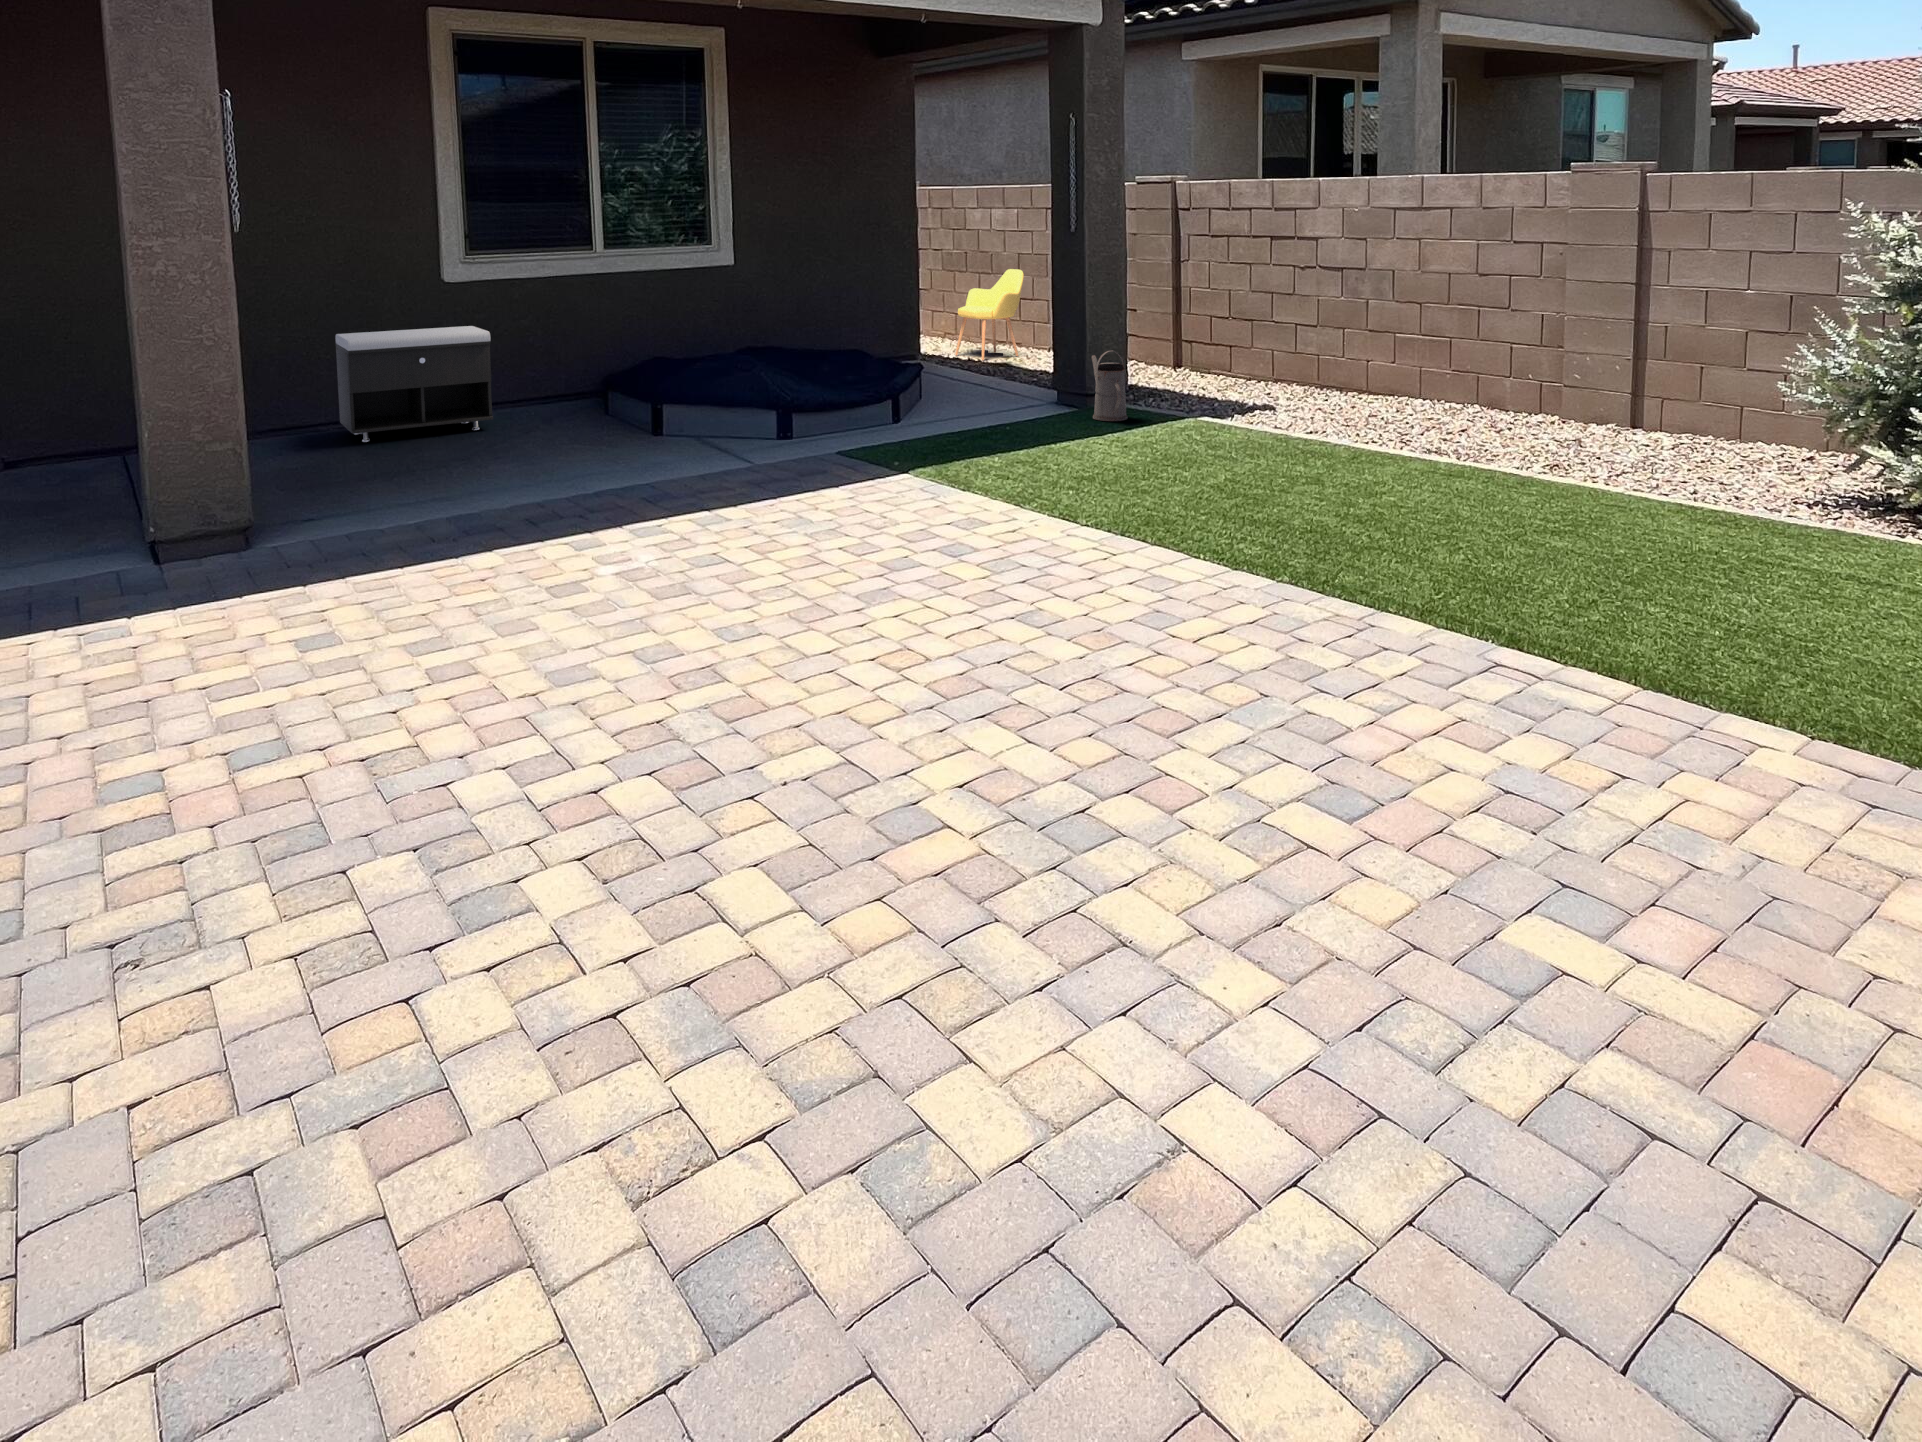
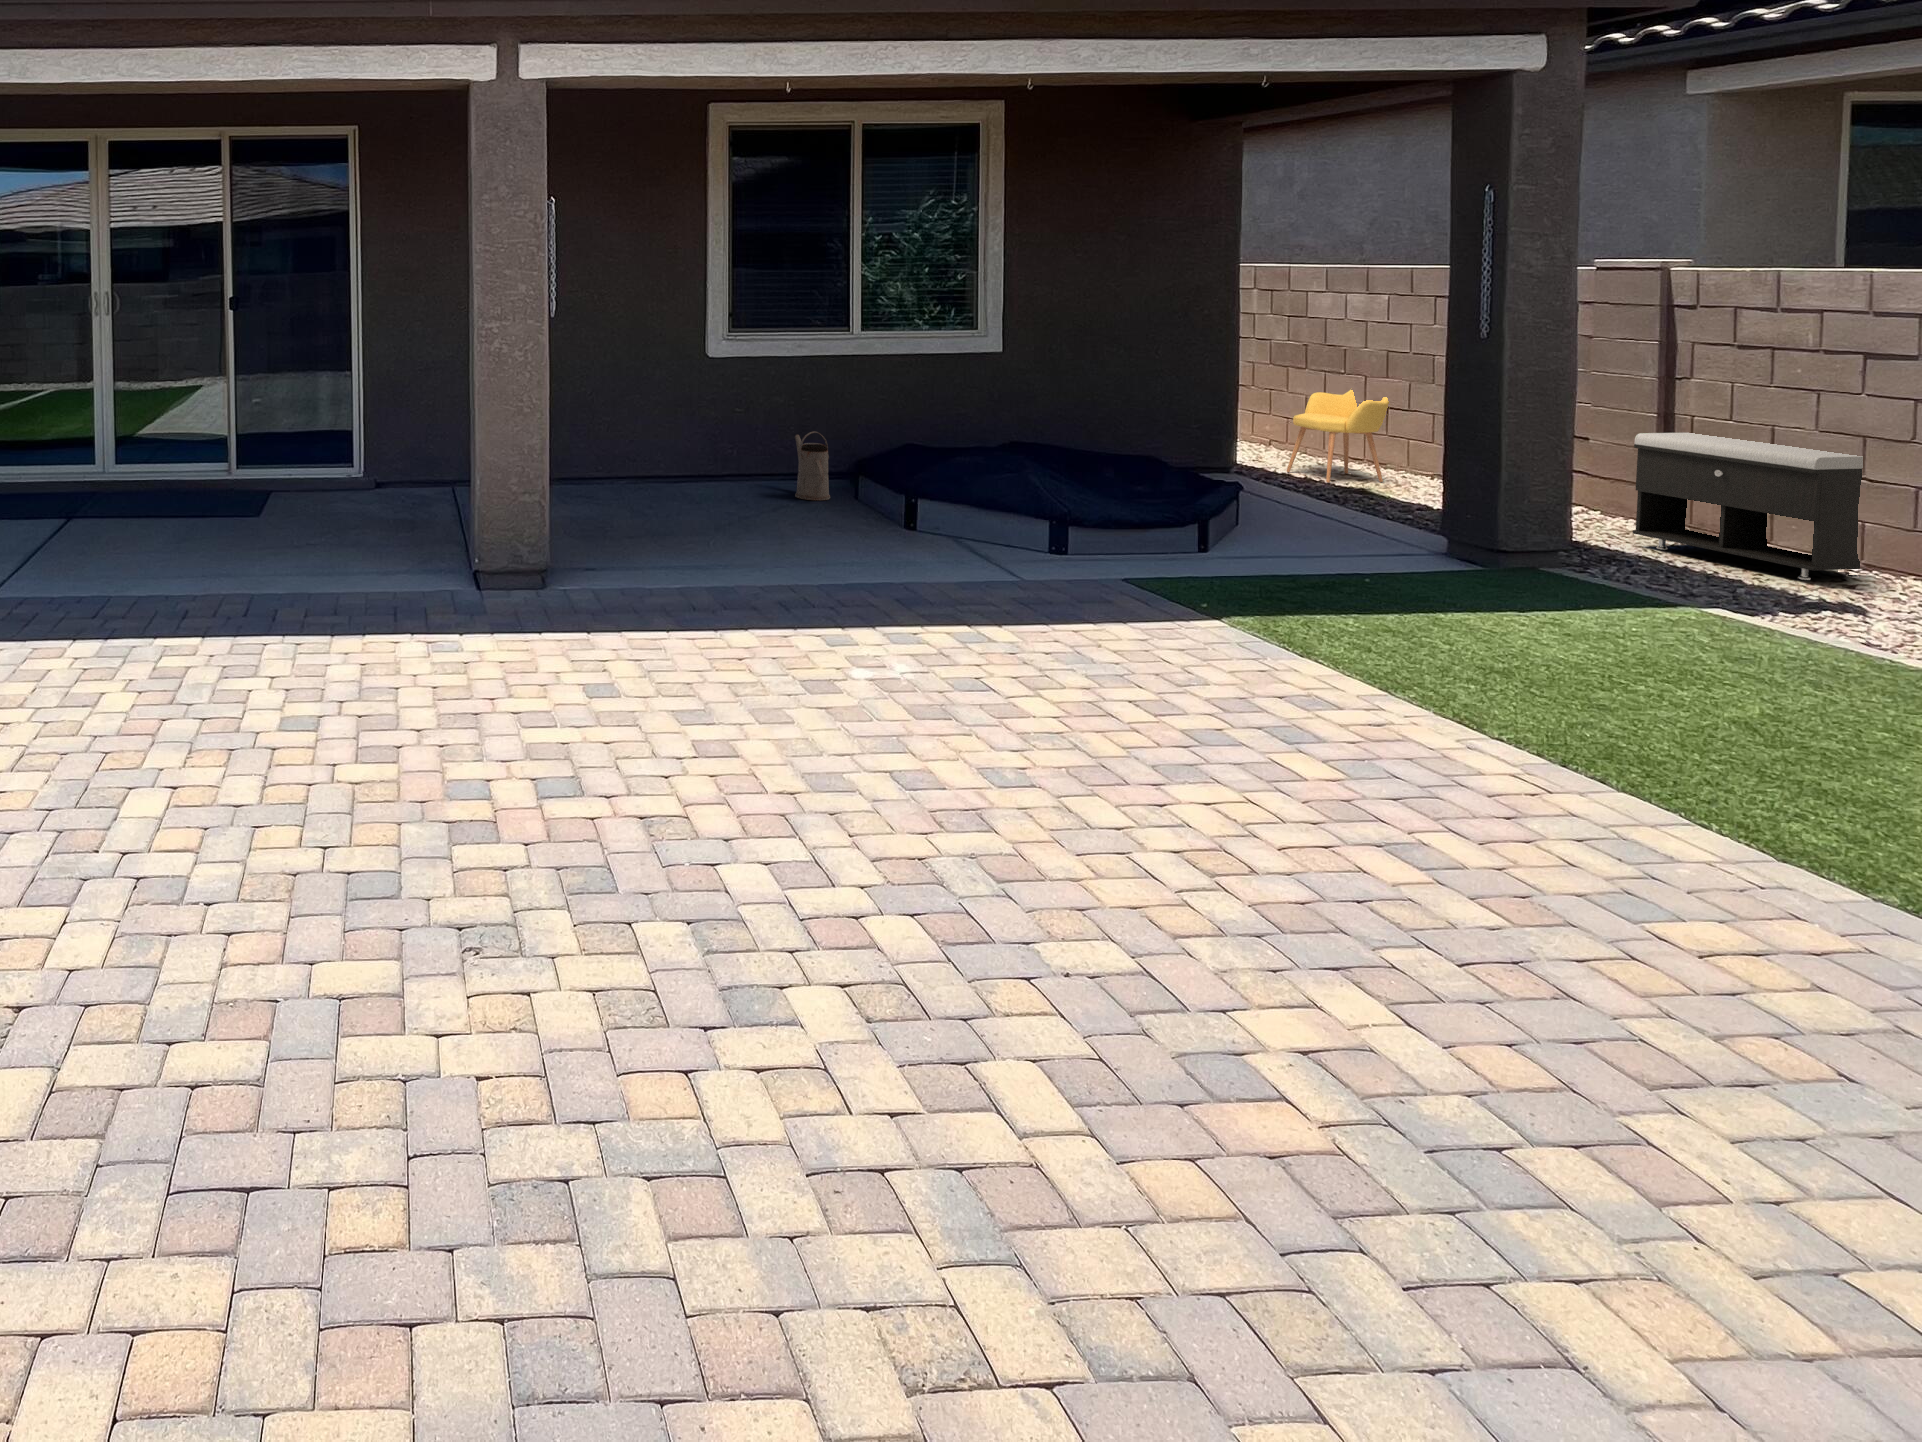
storage bench: present [335,326,493,442] -> present [1633,432,1863,580]
watering can: present [1092,351,1128,421] -> present [795,432,830,500]

